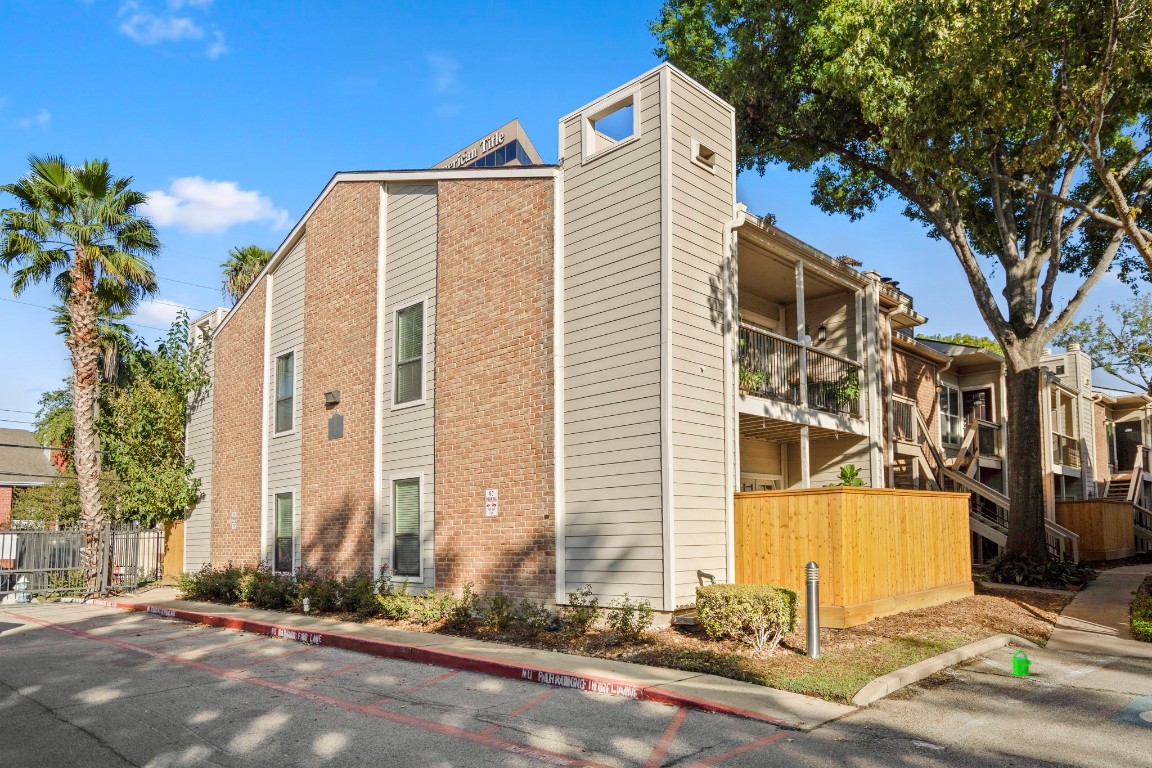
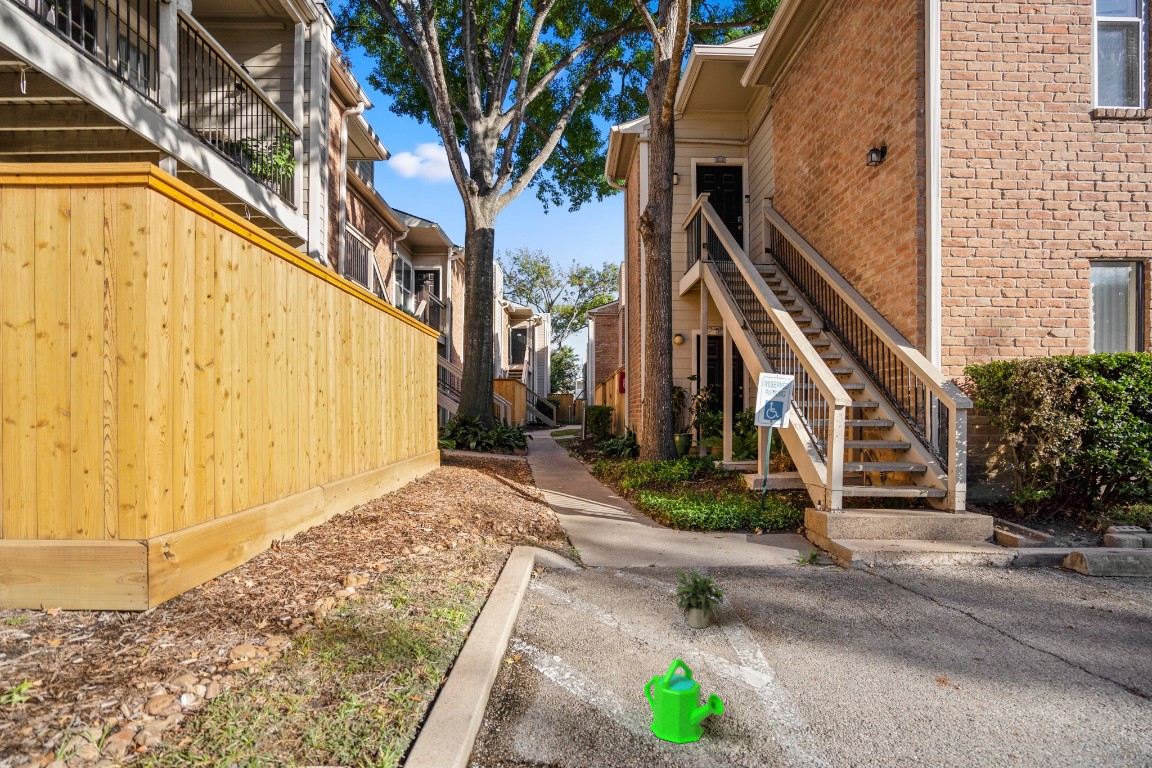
potted plant: none [1056,637,1085,664] -> present [673,568,726,628]

